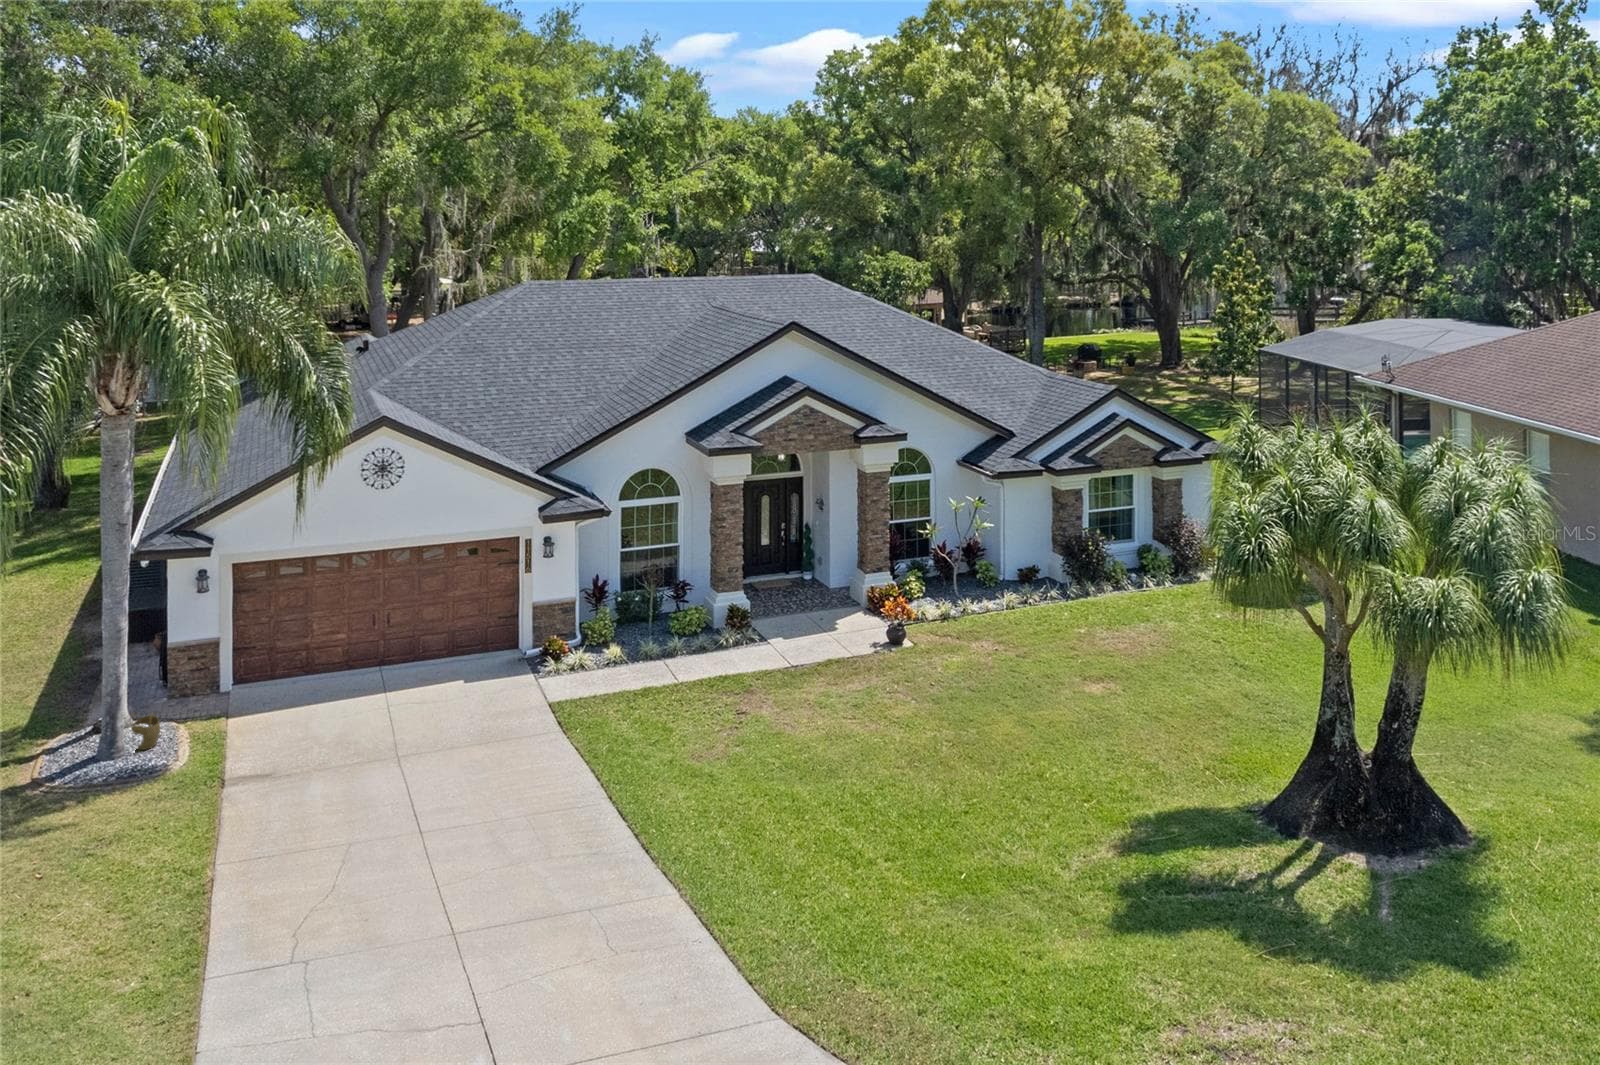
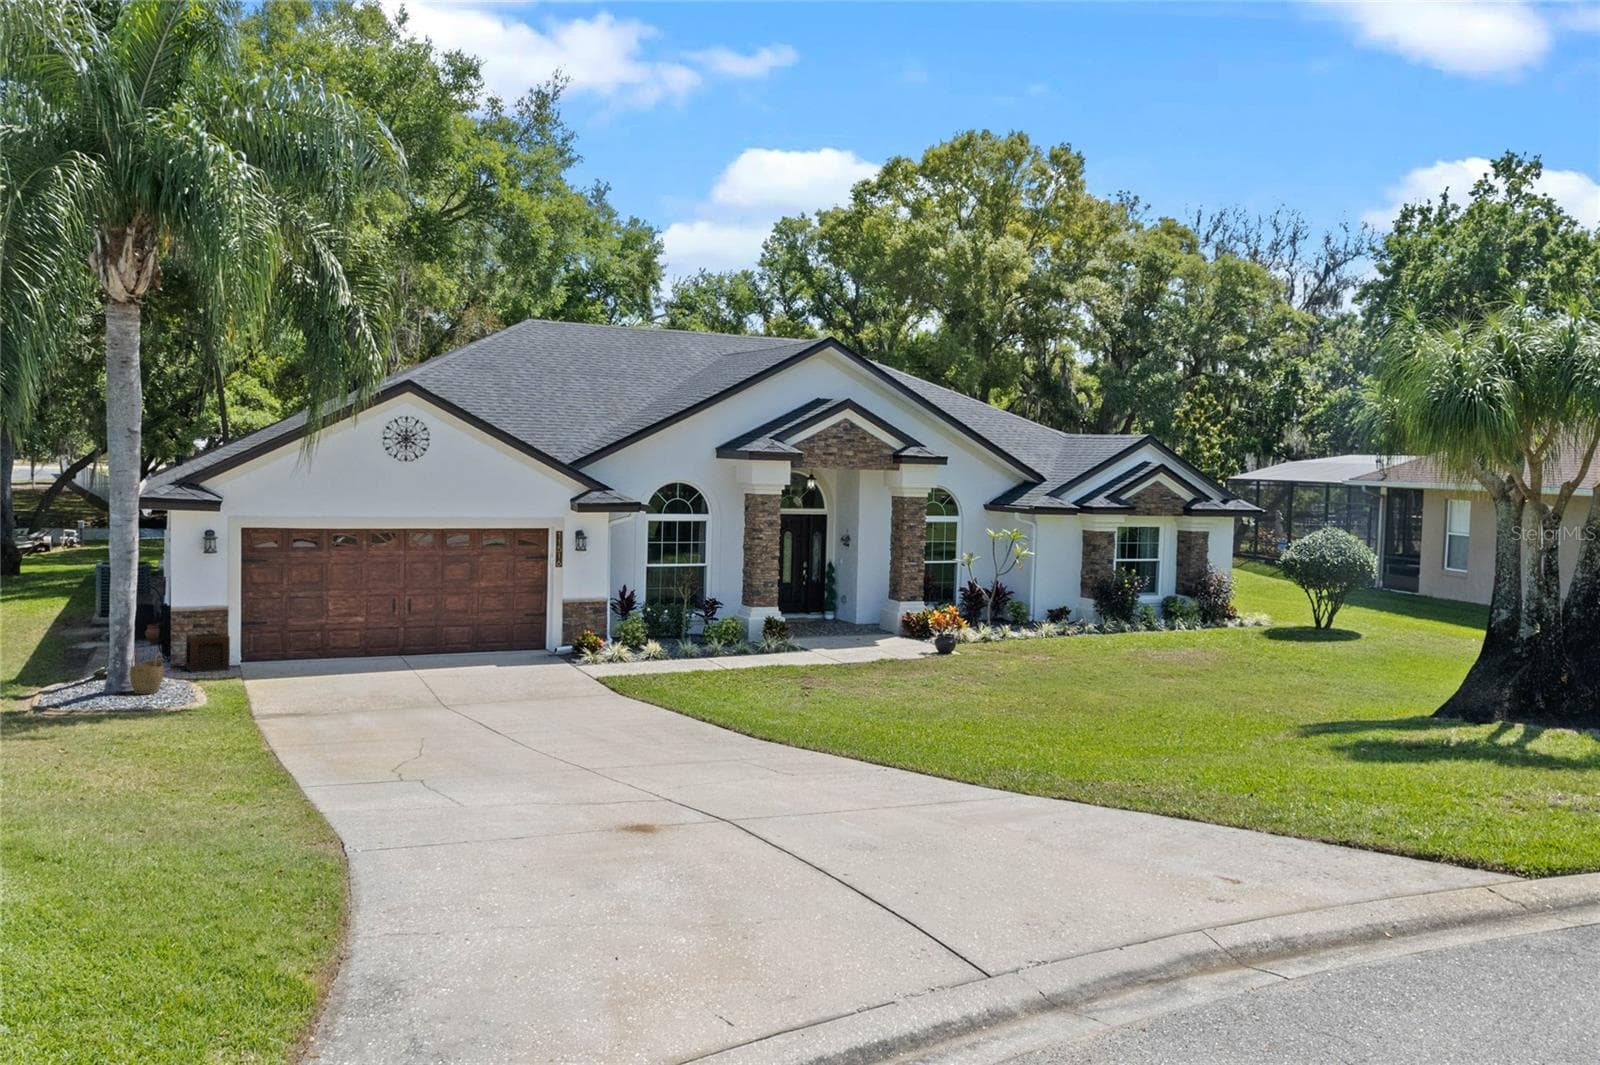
wooden crate: none [189,659,229,702] -> present [186,633,230,673]

